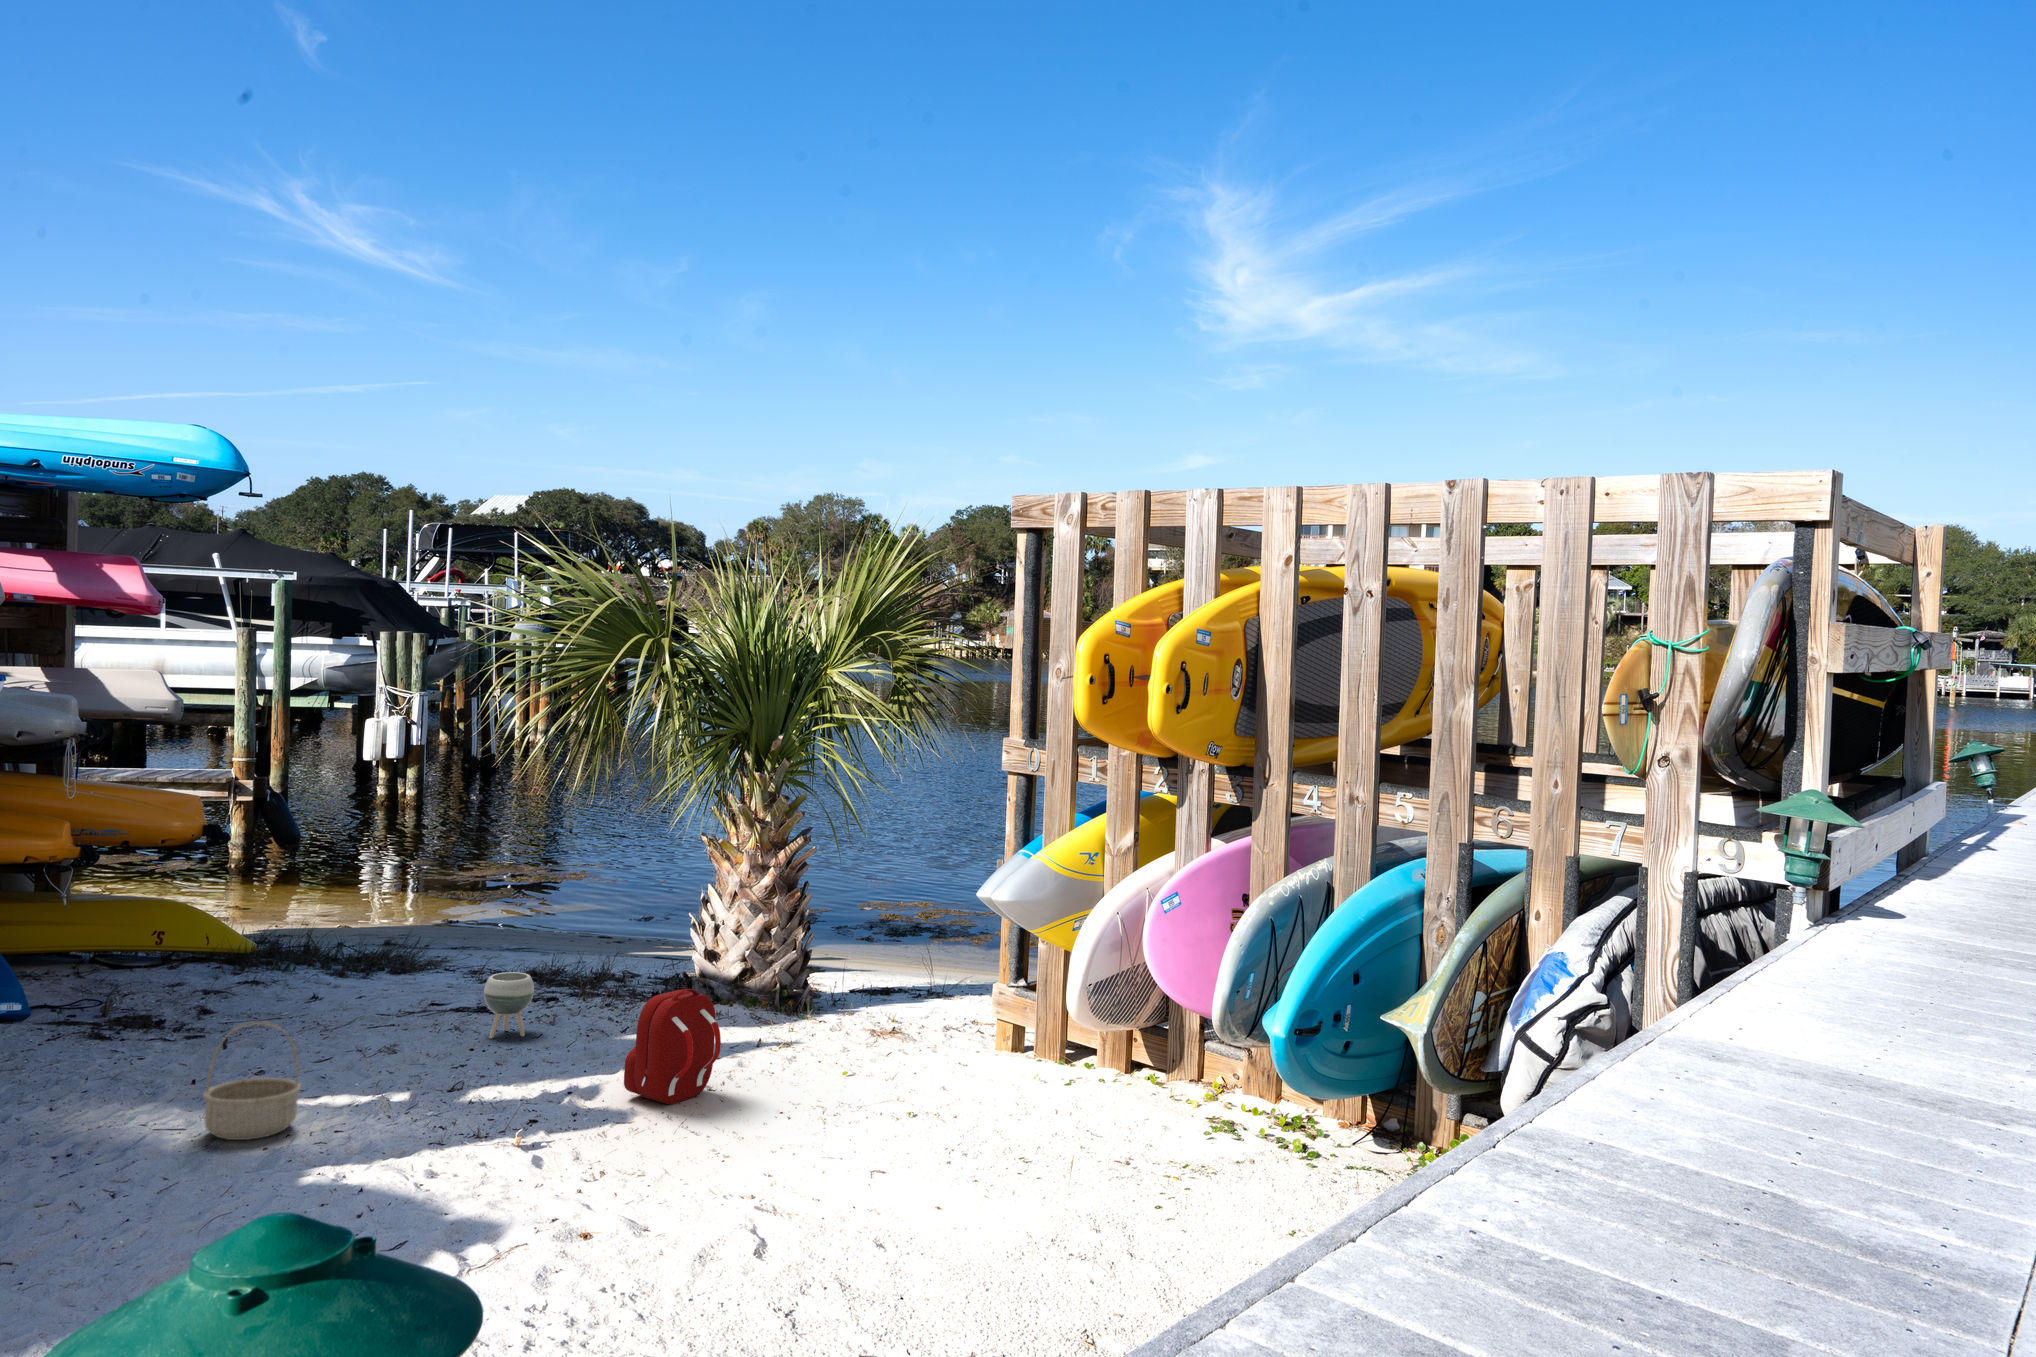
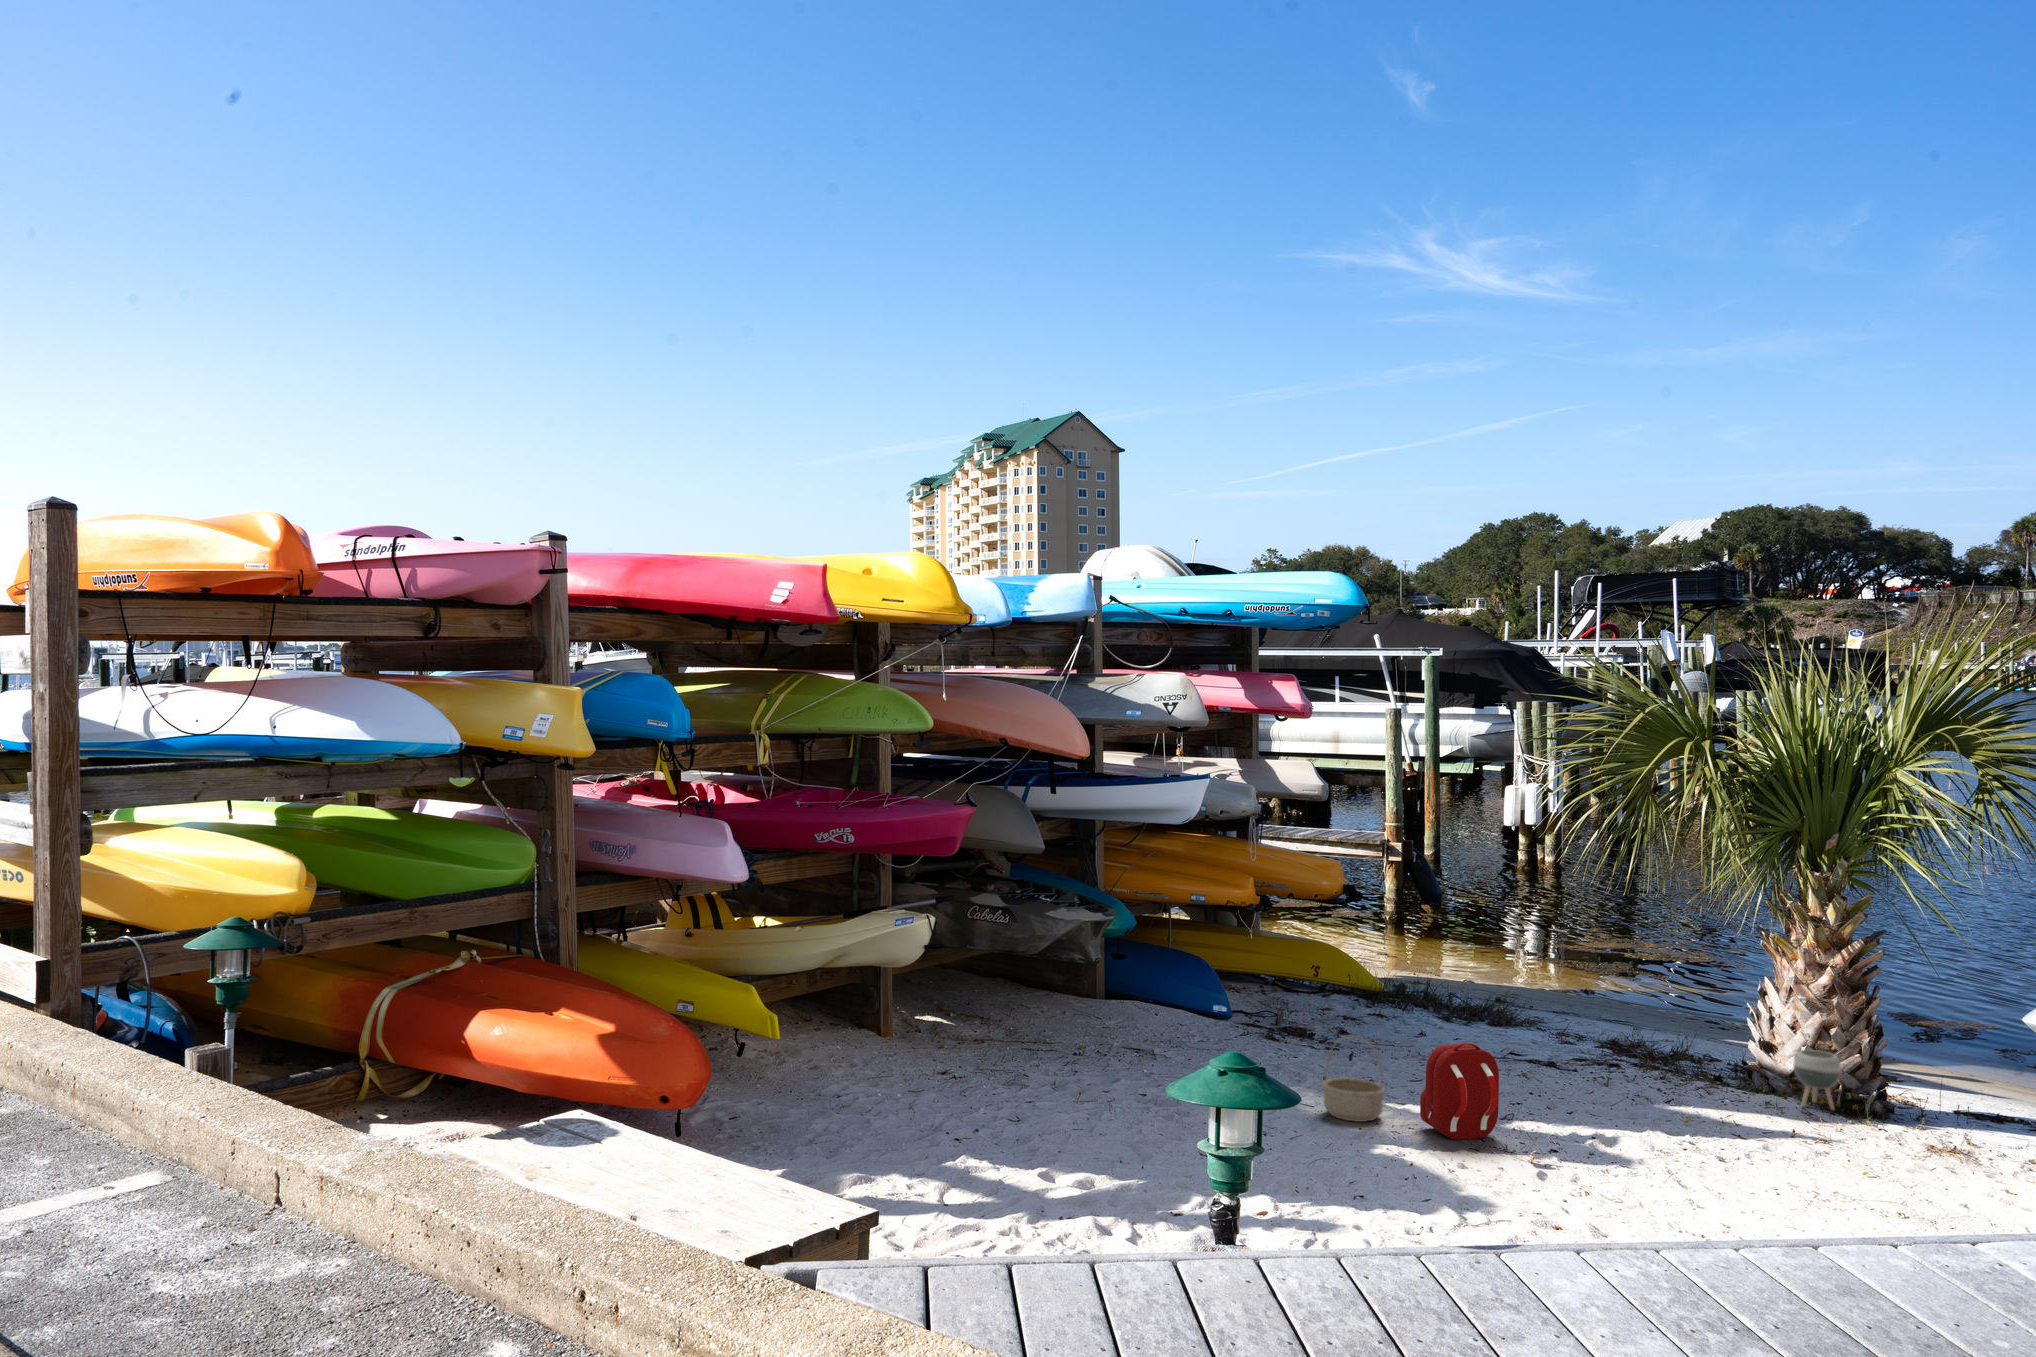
planter: present [484,972,534,1038] -> present [1793,1050,1841,1110]
backpack: present [624,989,721,1105] -> present [1420,1043,1499,1140]

